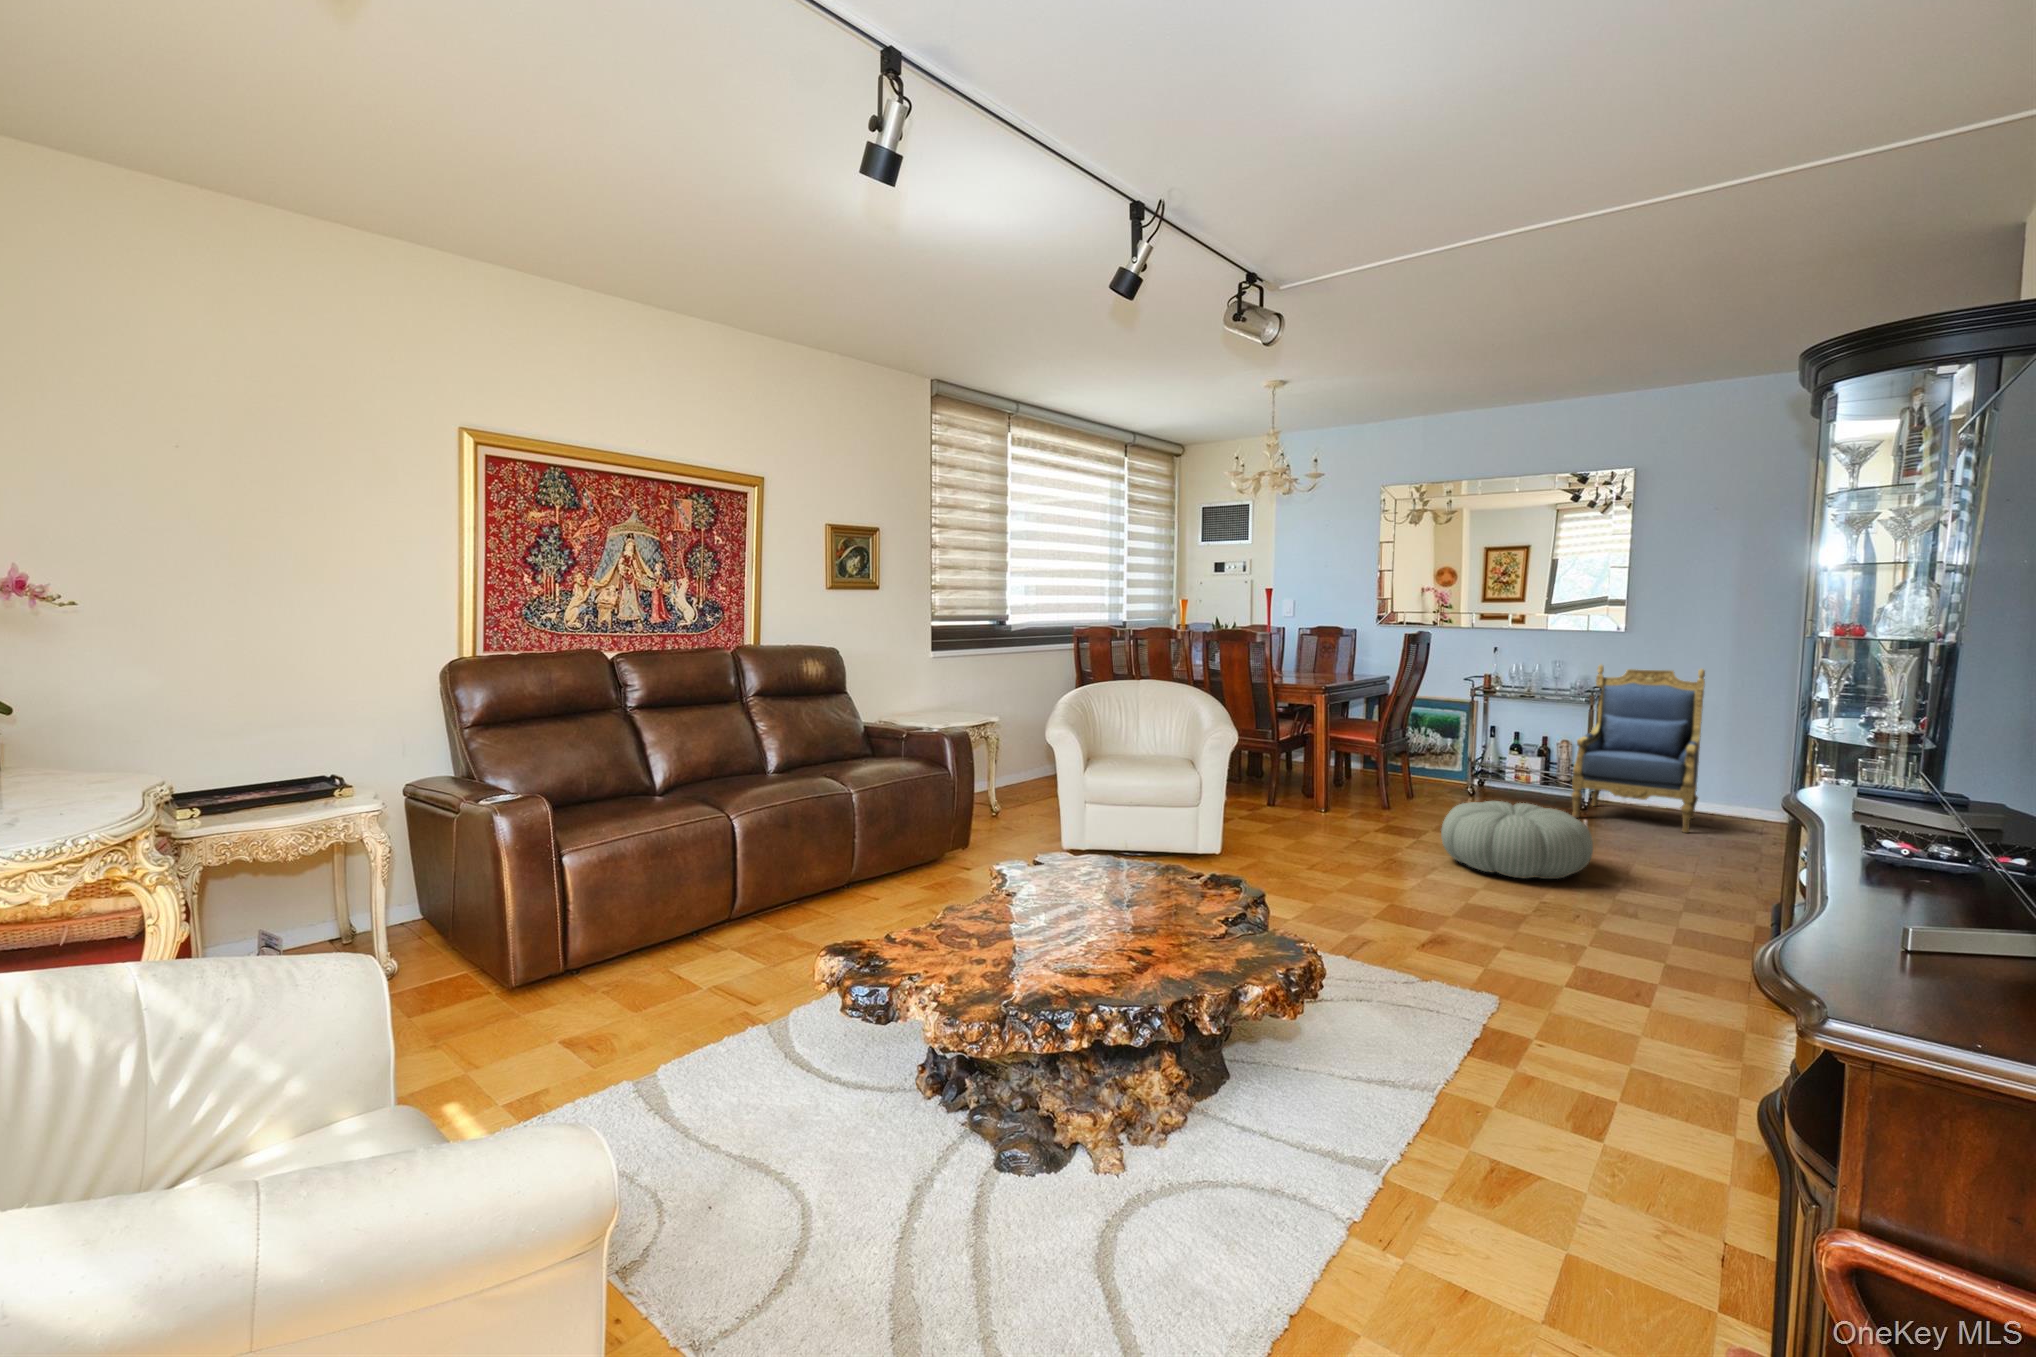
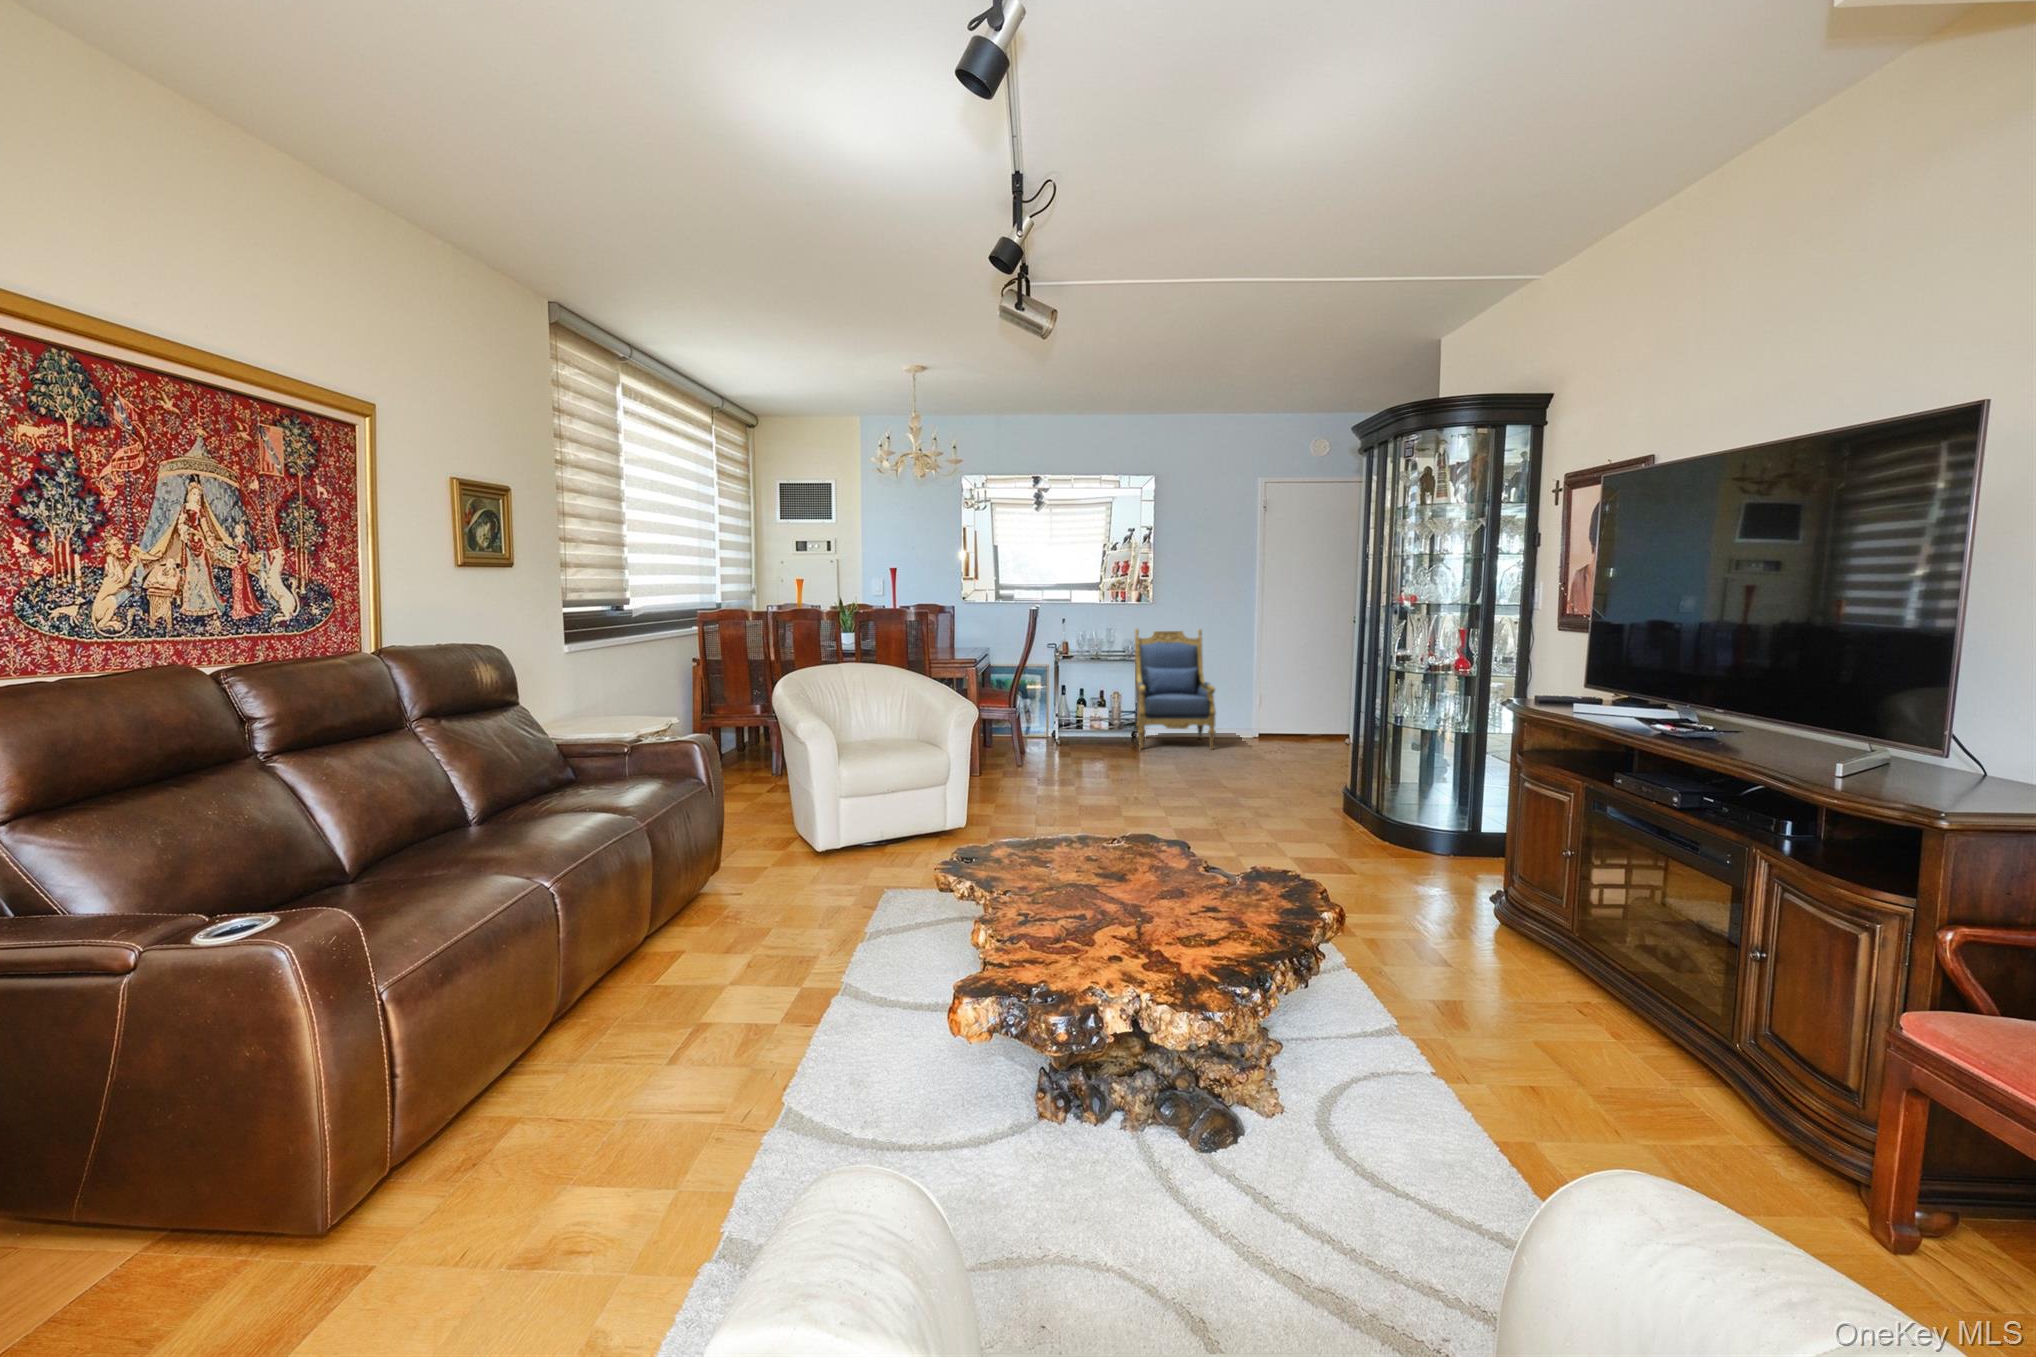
pouf: present [1441,801,1593,879] -> none [1105,741,1212,799]

